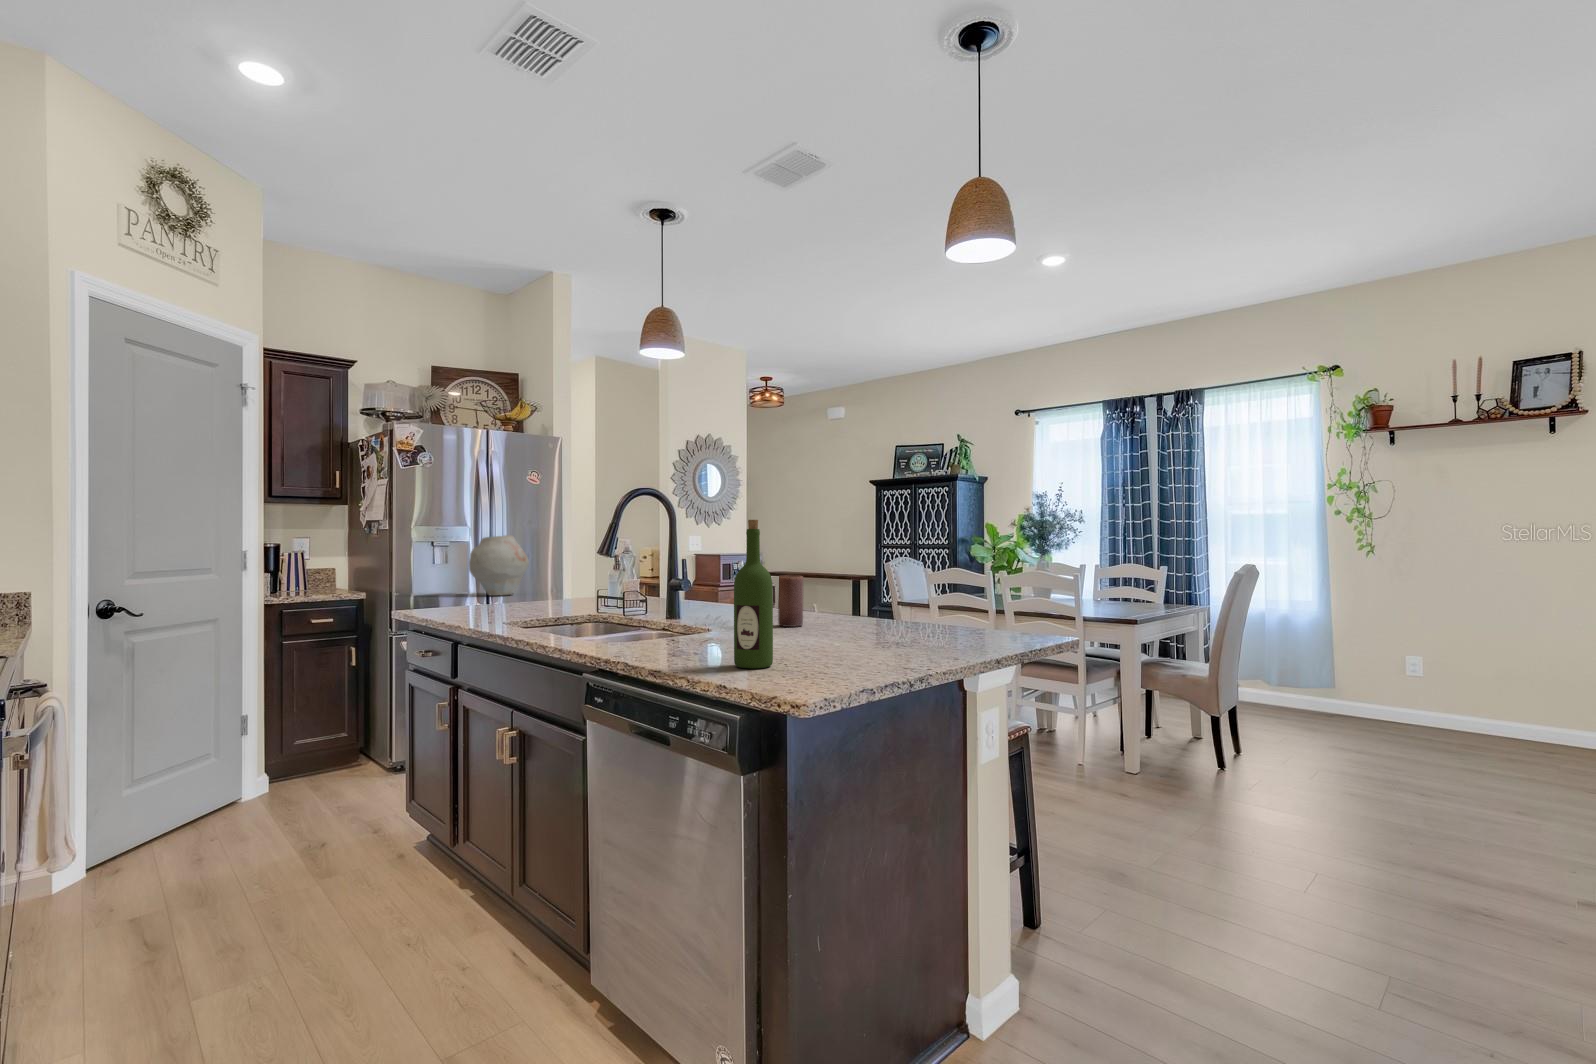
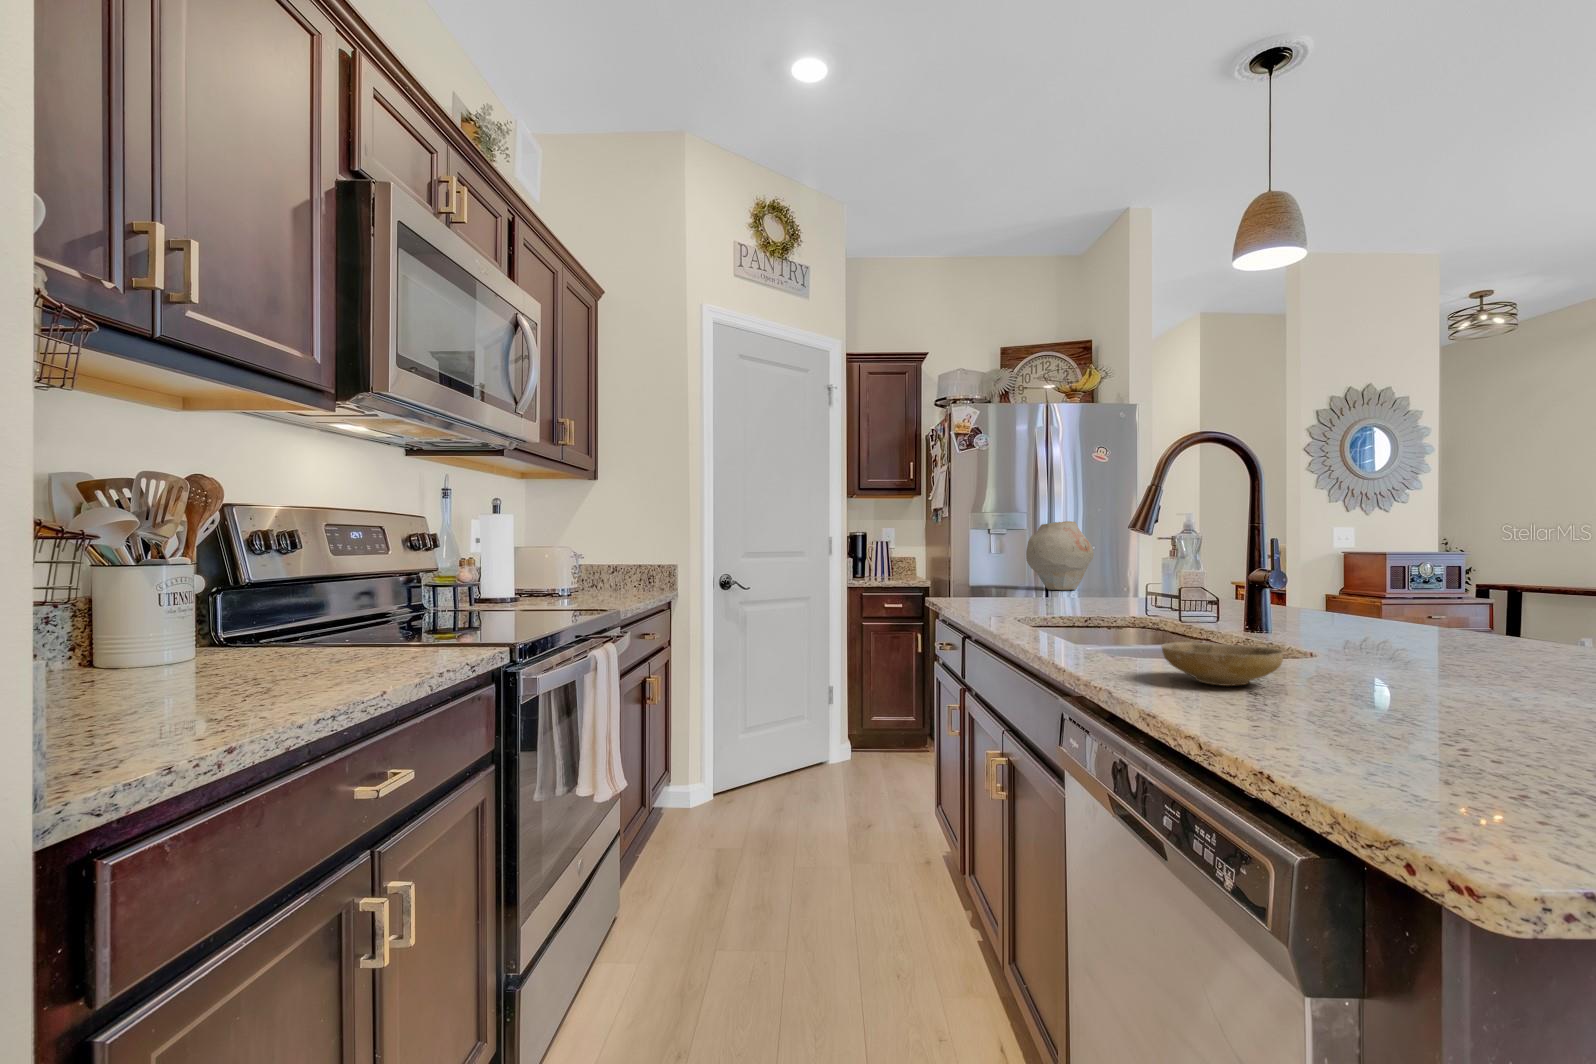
wine bottle: present [734,520,773,668] -> none [1316,440,1414,748]
candle: present [778,575,803,627] -> none [1467,572,1531,669]
ceramic bowl: none [643,626,707,651] -> present [1161,642,1284,686]

